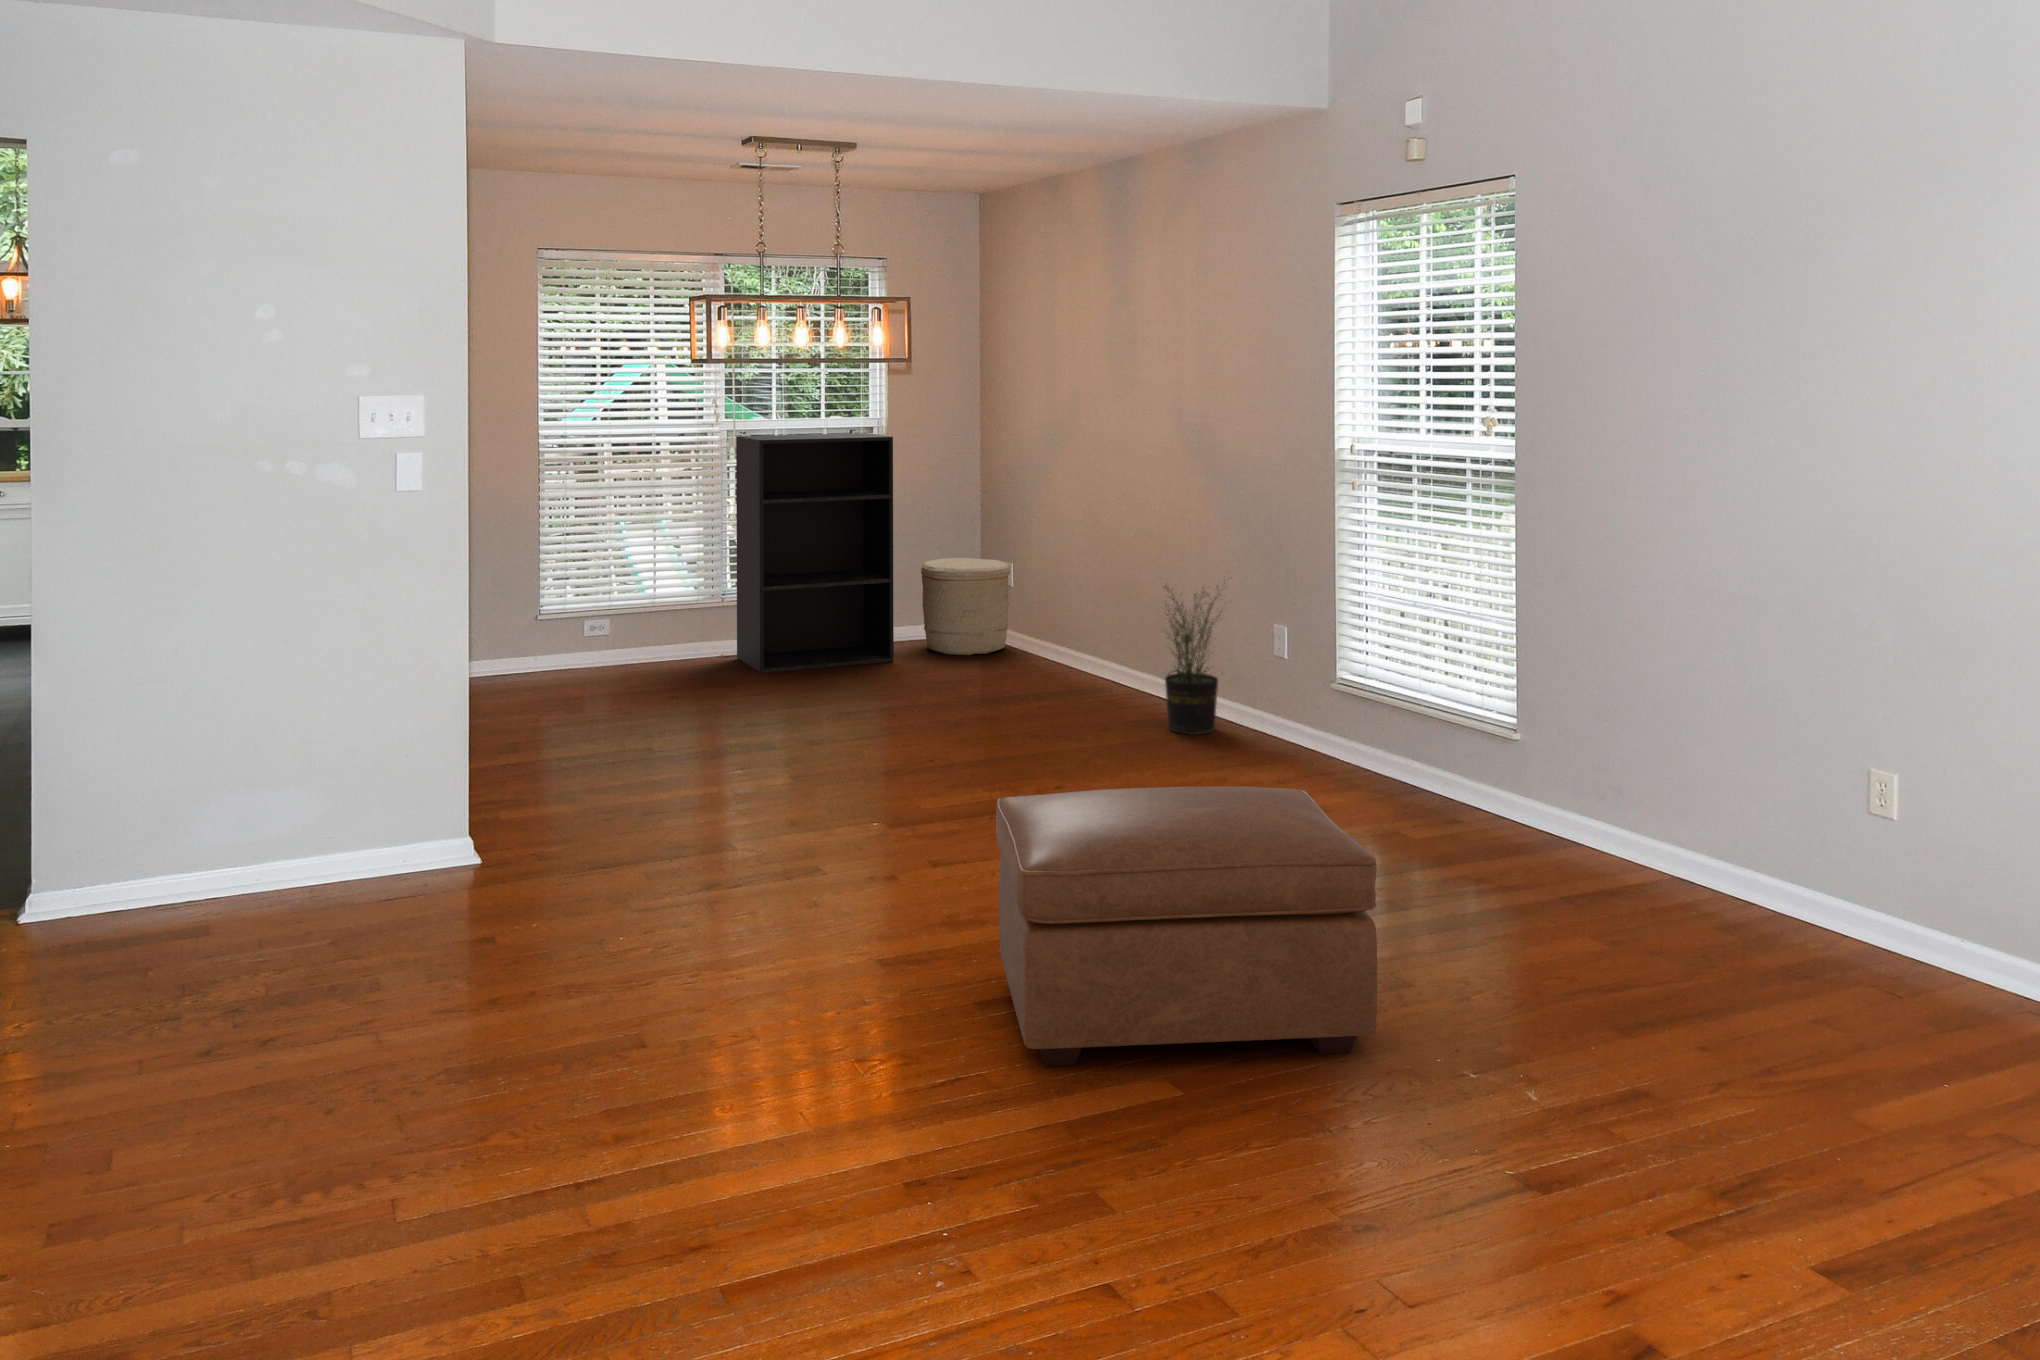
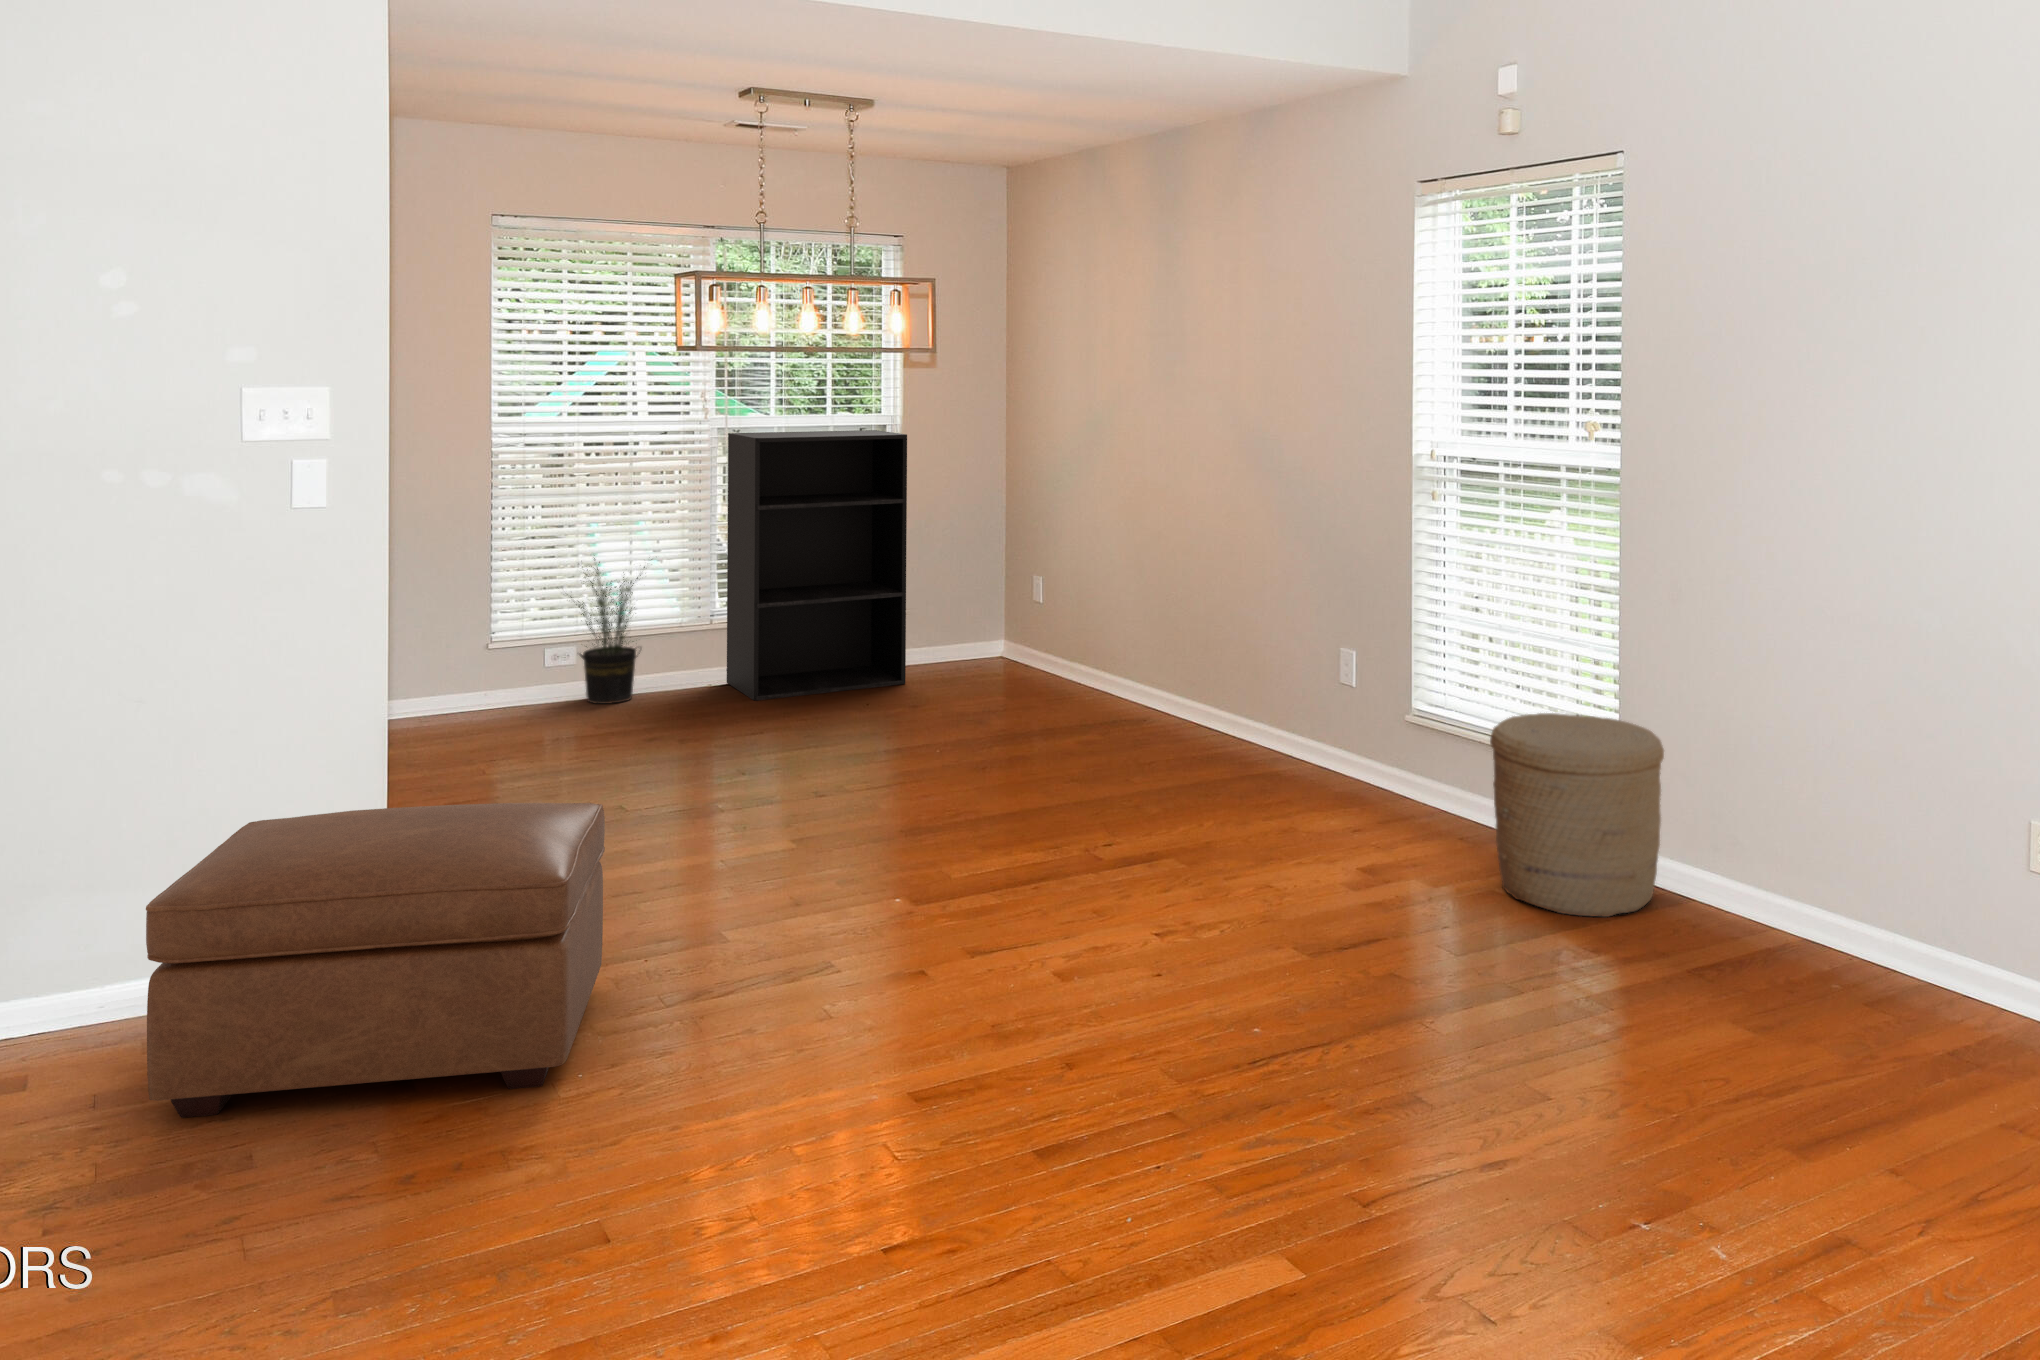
woven basket: present [921,558,1010,655] -> present [1490,713,1664,917]
potted plant: present [1164,585,1221,735] -> present [567,558,645,704]
ottoman: present [996,786,1377,1066] -> present [146,803,605,1118]

